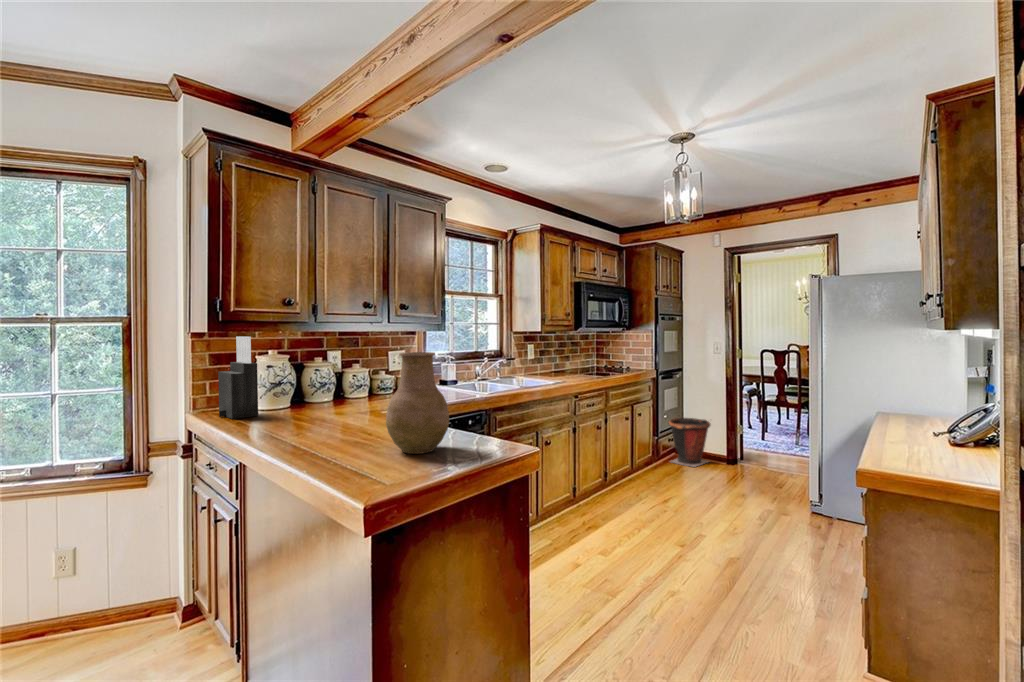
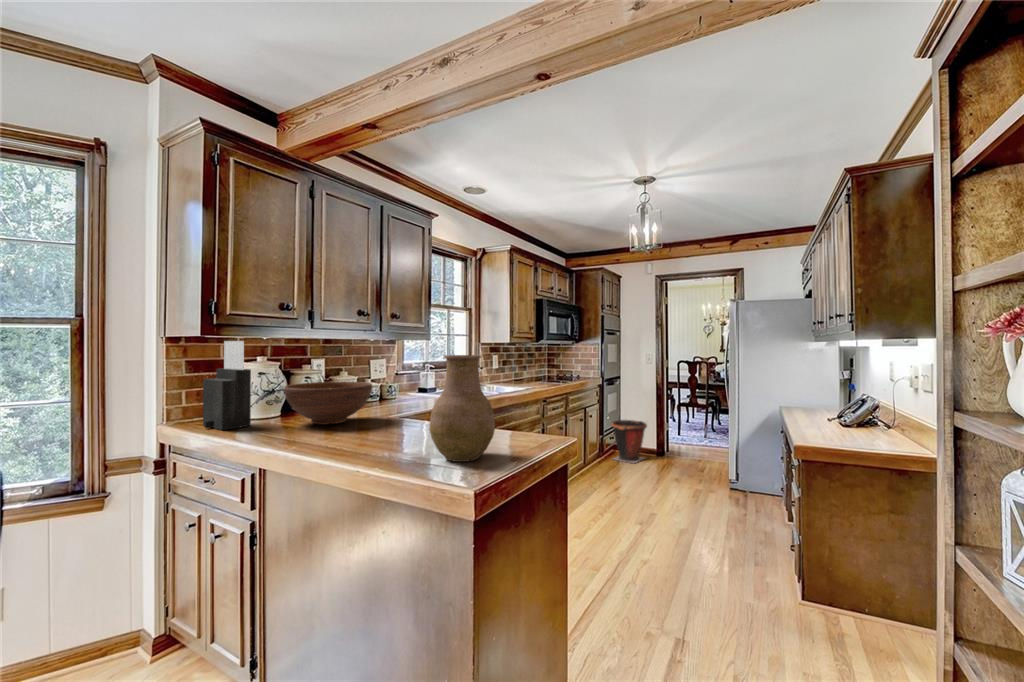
fruit bowl: none [286,375,369,416] -> present [284,381,372,425]

